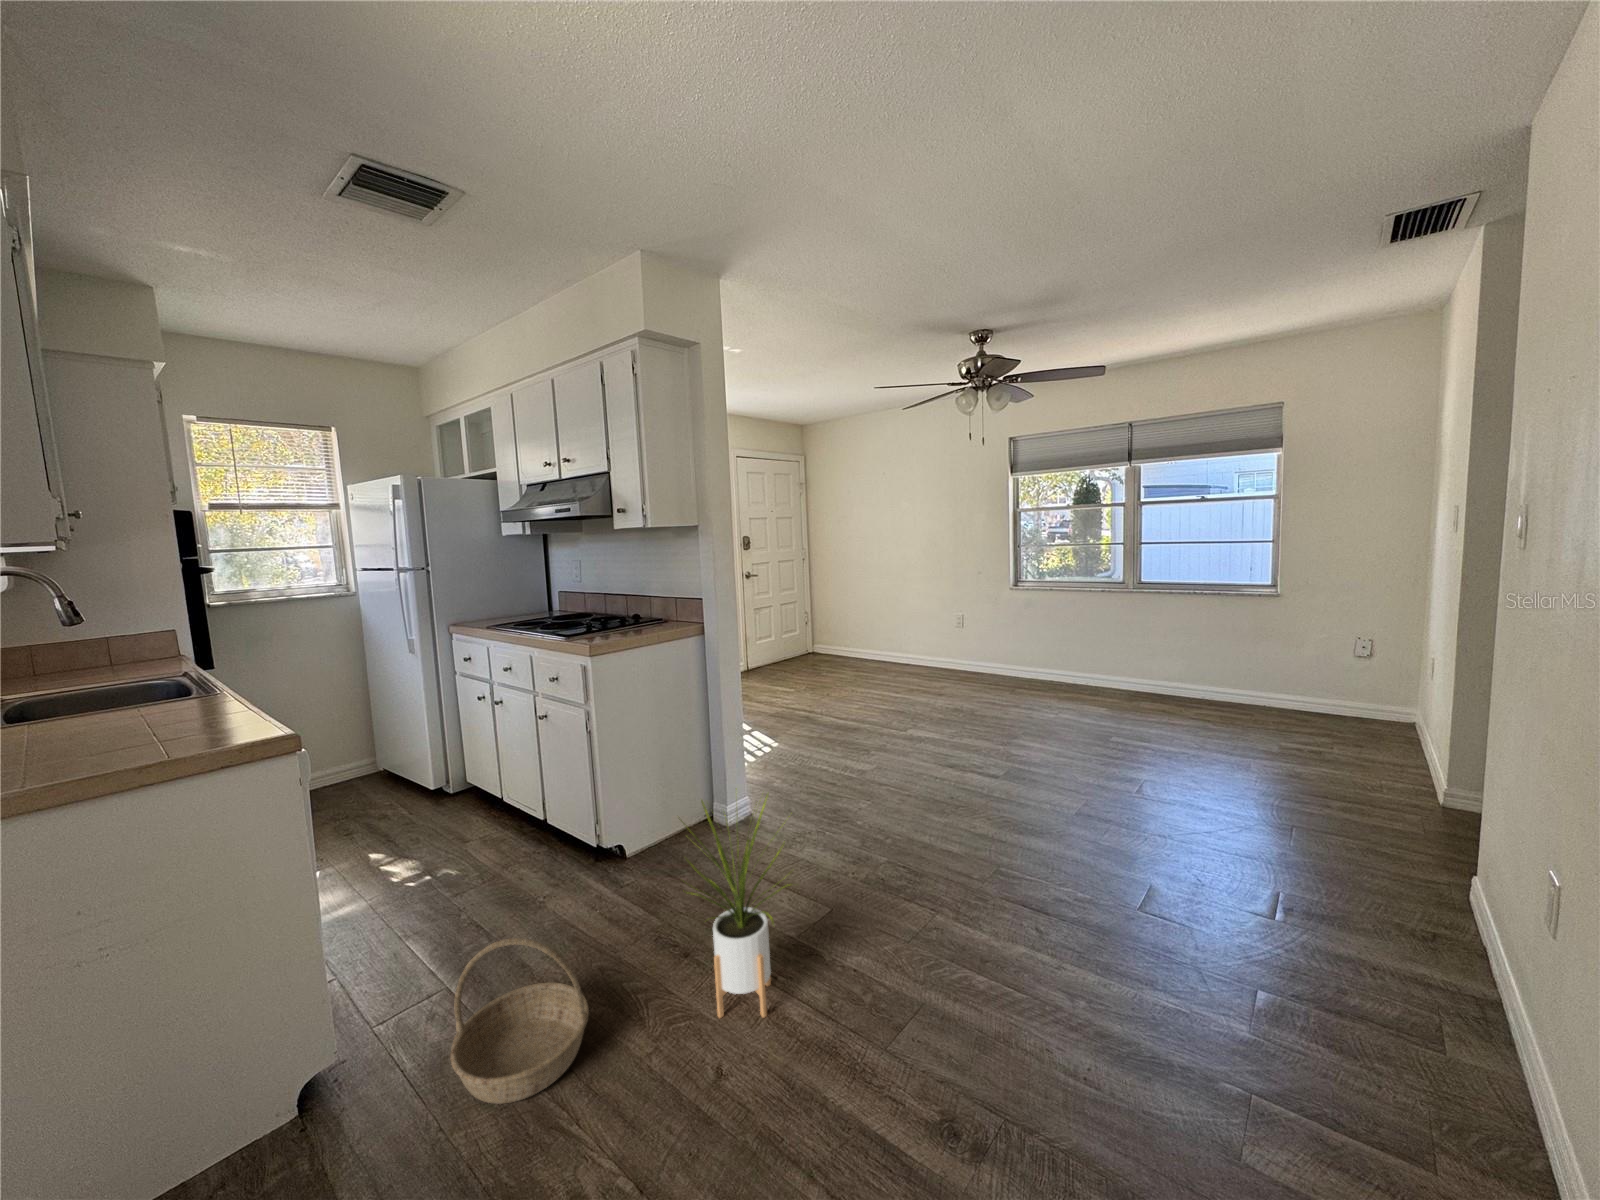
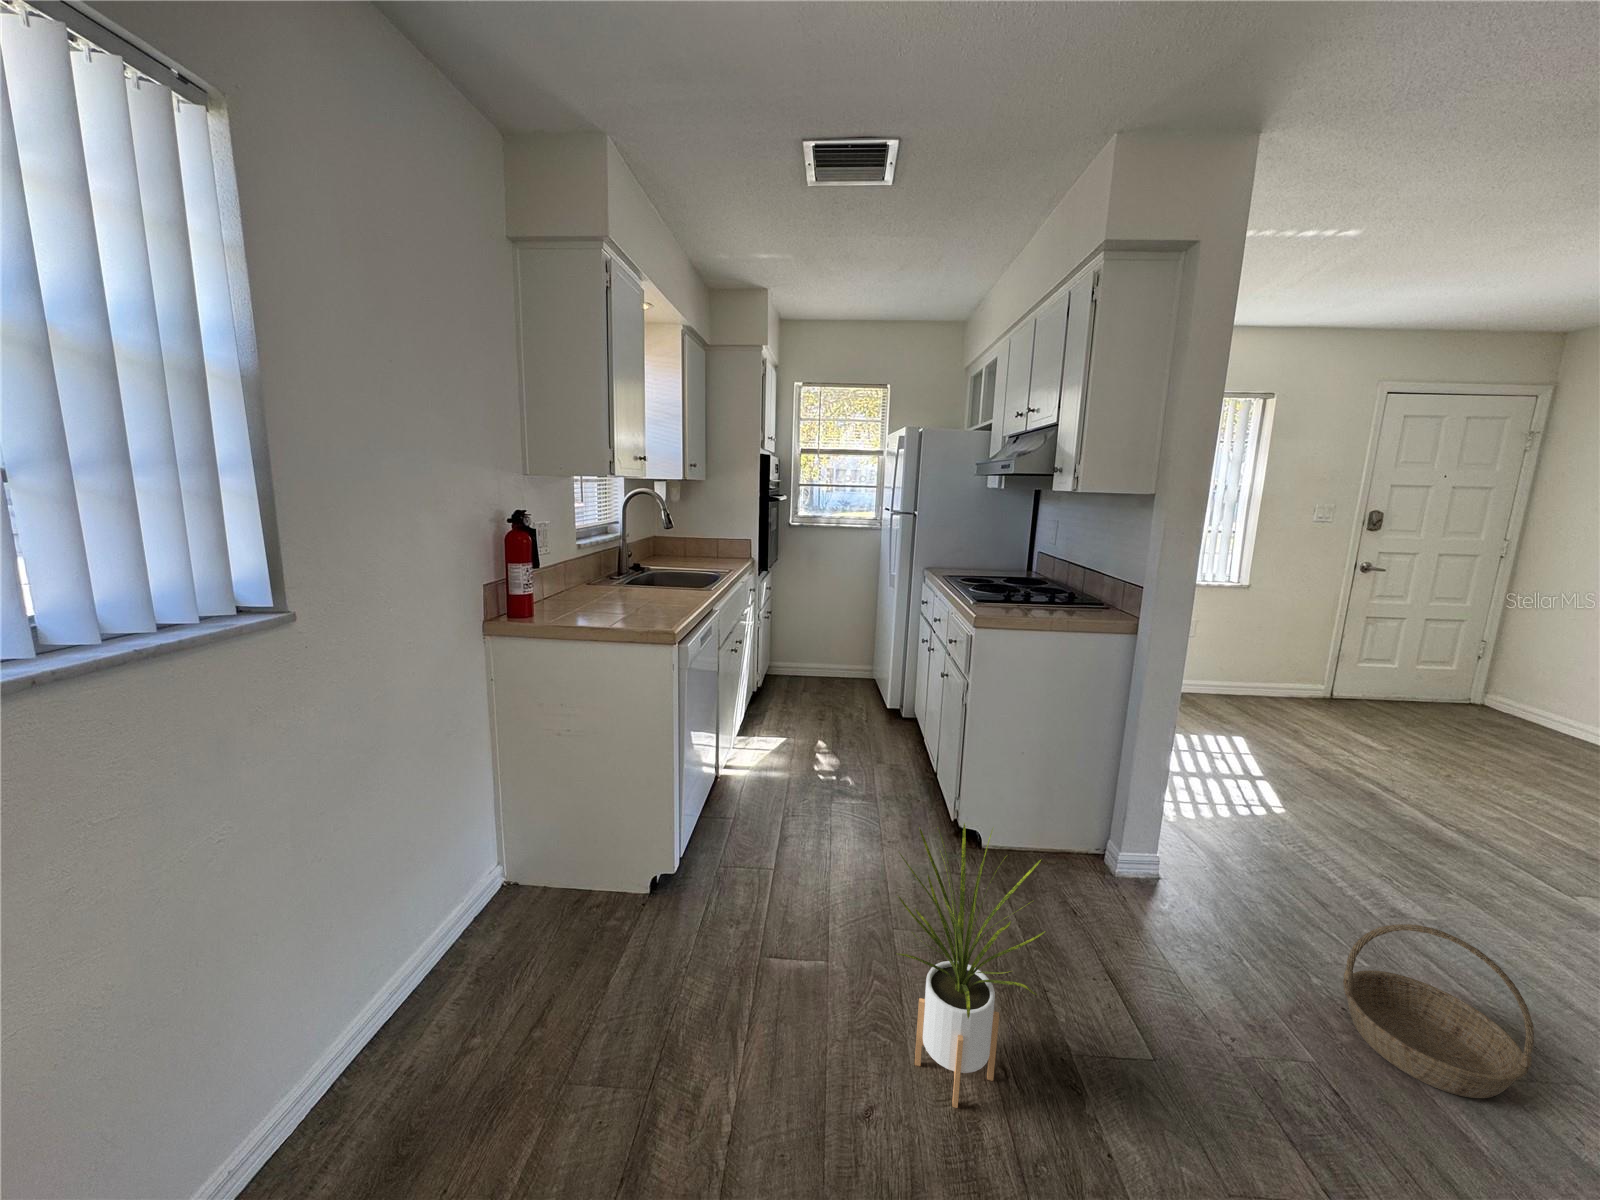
basket: present [450,938,589,1104] -> present [1343,924,1534,1098]

